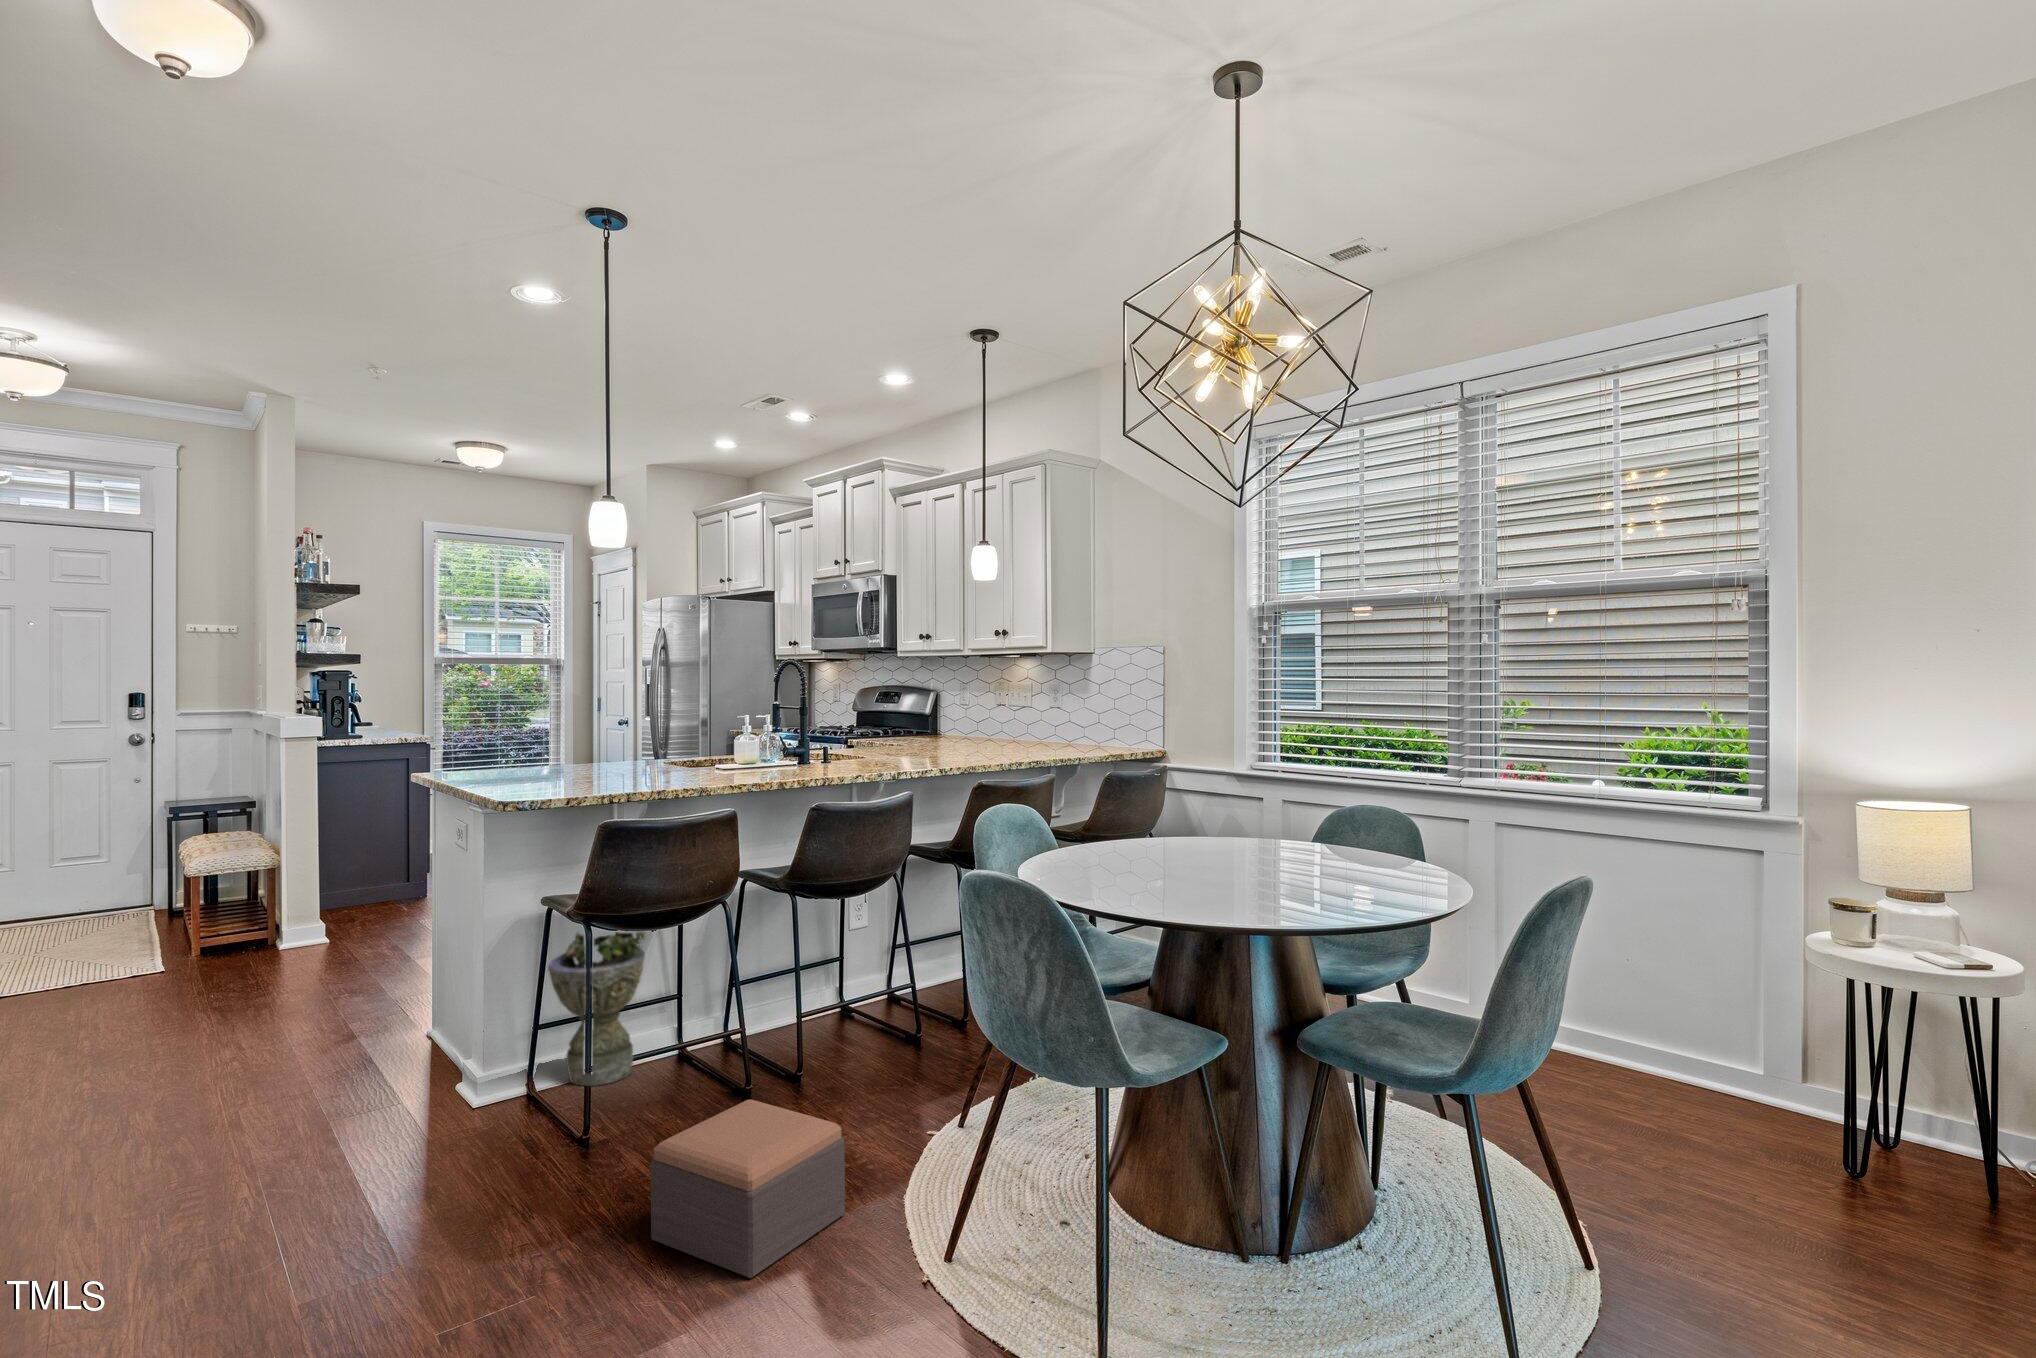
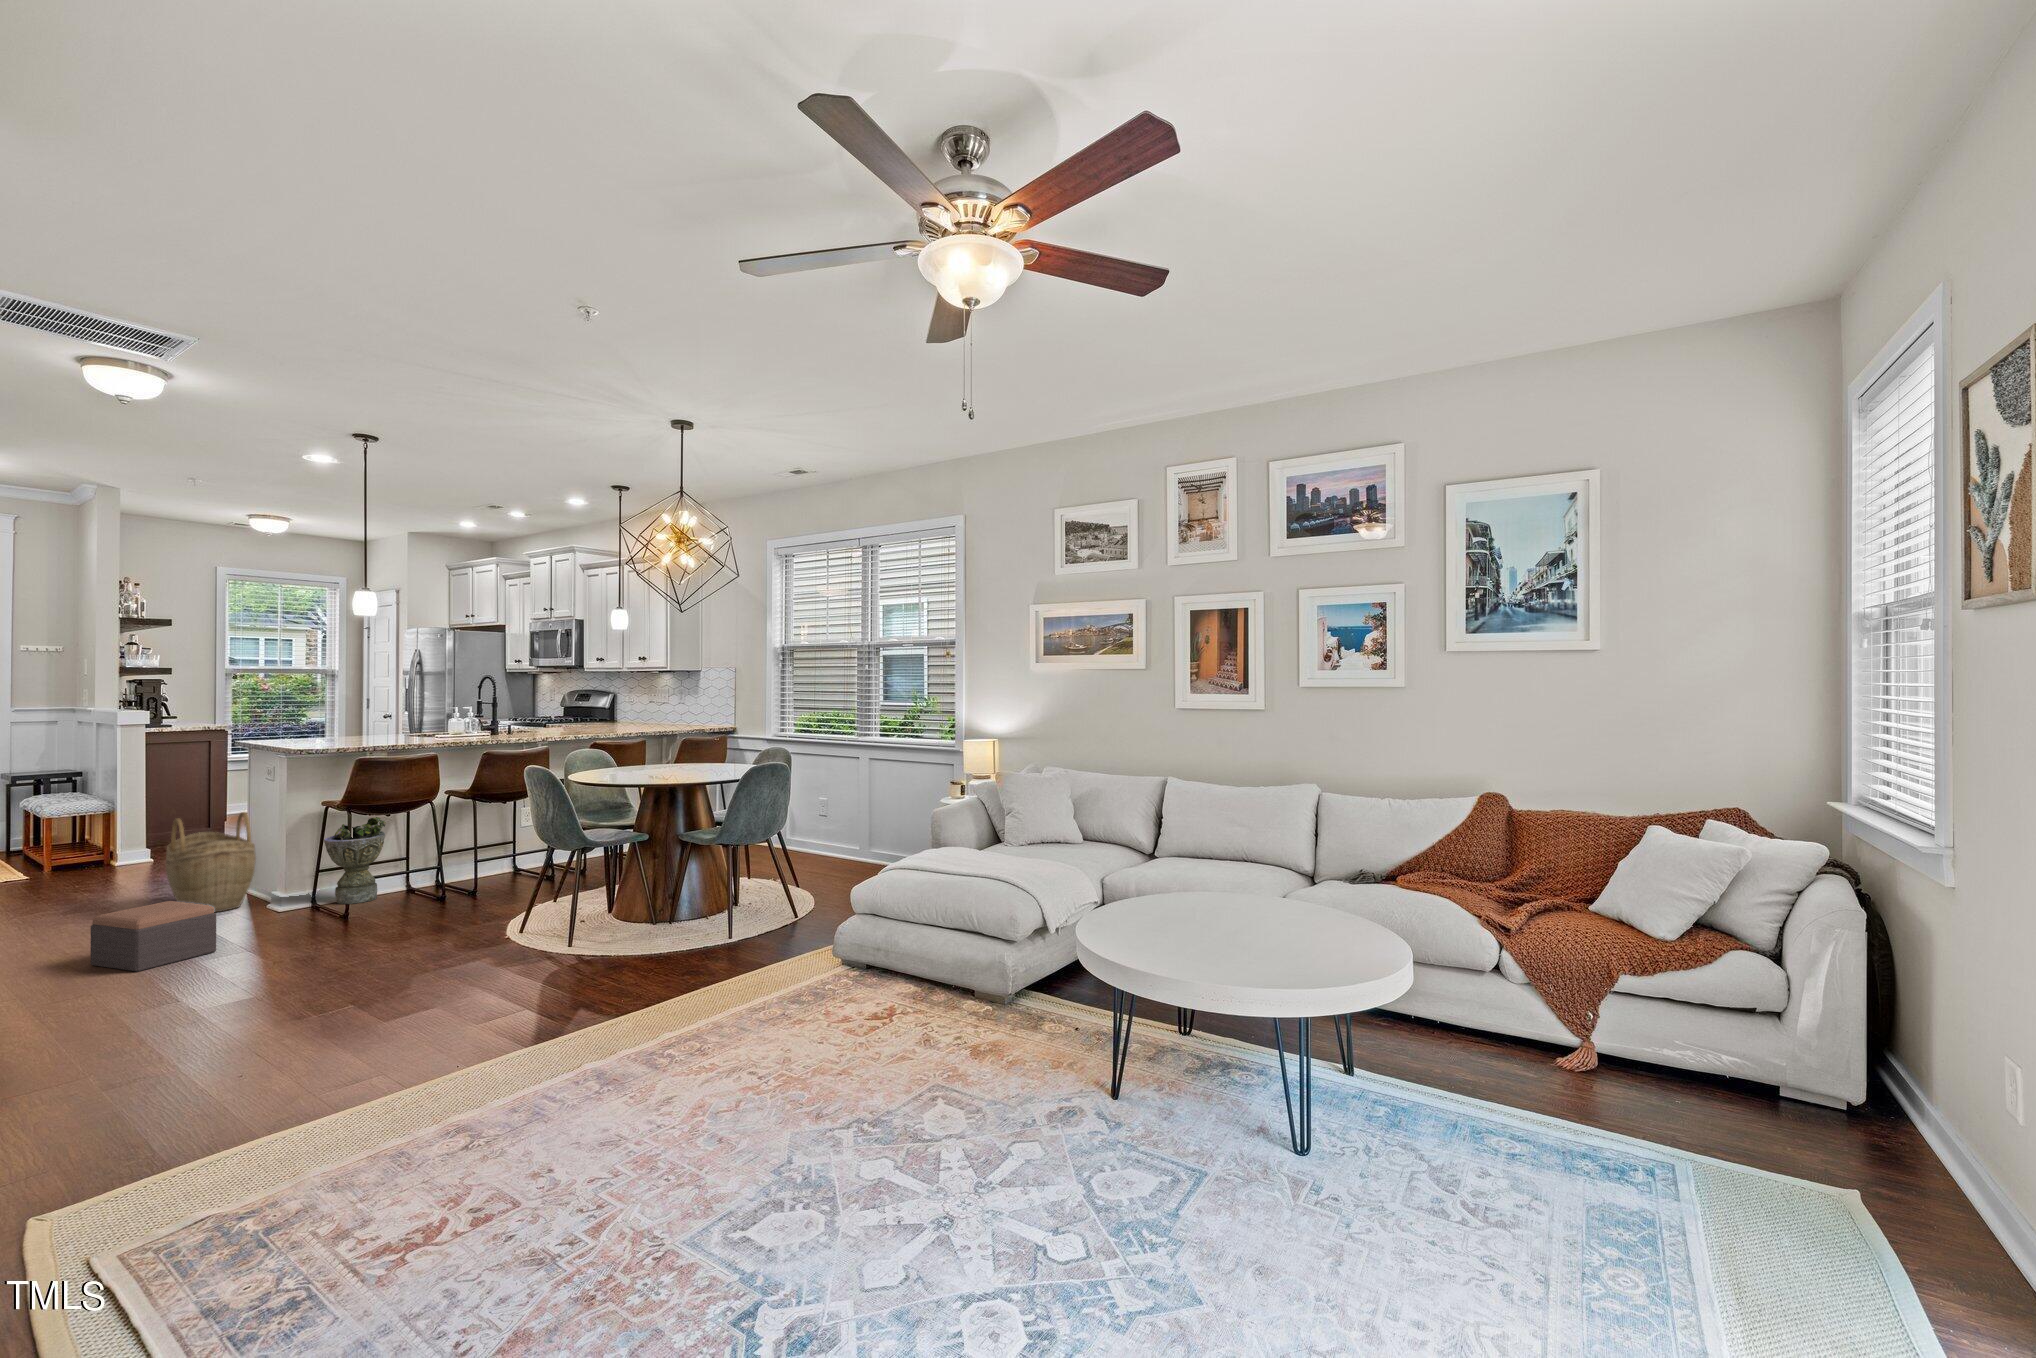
woven basket: none [304,906,442,1097] -> present [166,812,256,912]
footstool: present [651,1100,845,1278] -> present [91,901,216,972]

